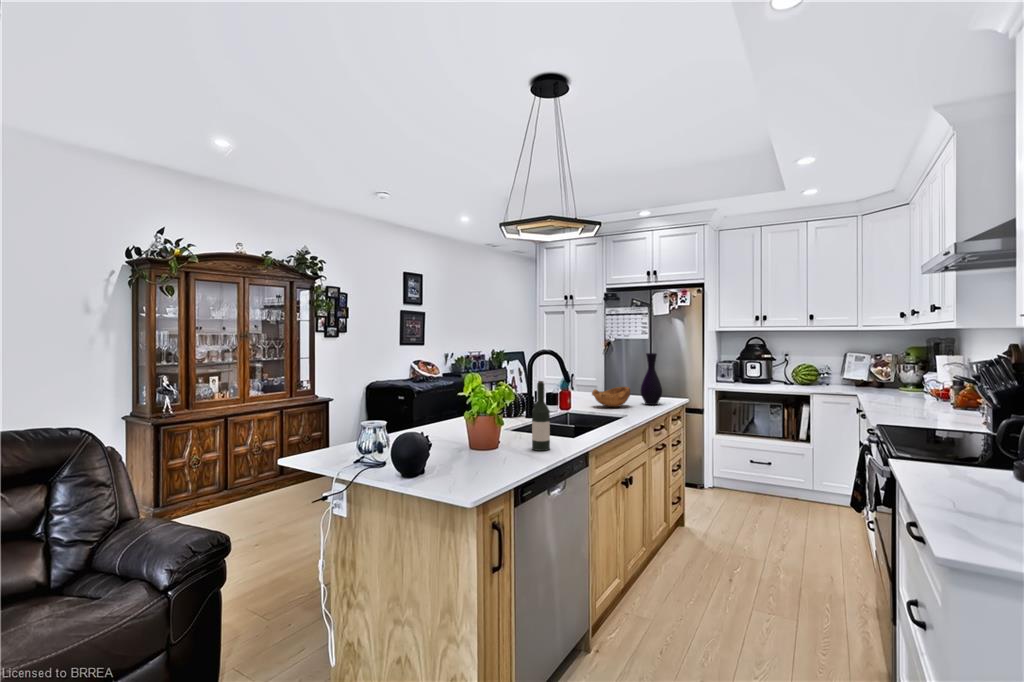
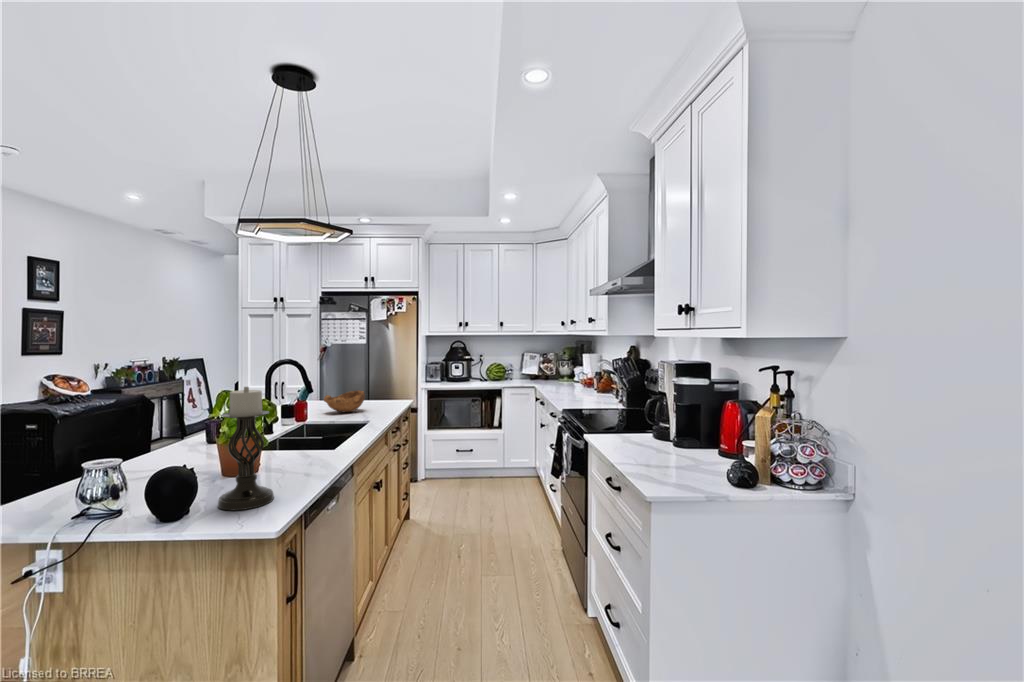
vase: present [641,353,662,405] -> none [373,356,394,407]
candle holder: none [471,377,510,475] -> present [218,387,274,511]
wine bottle: present [532,381,550,451] -> none [285,388,308,469]

